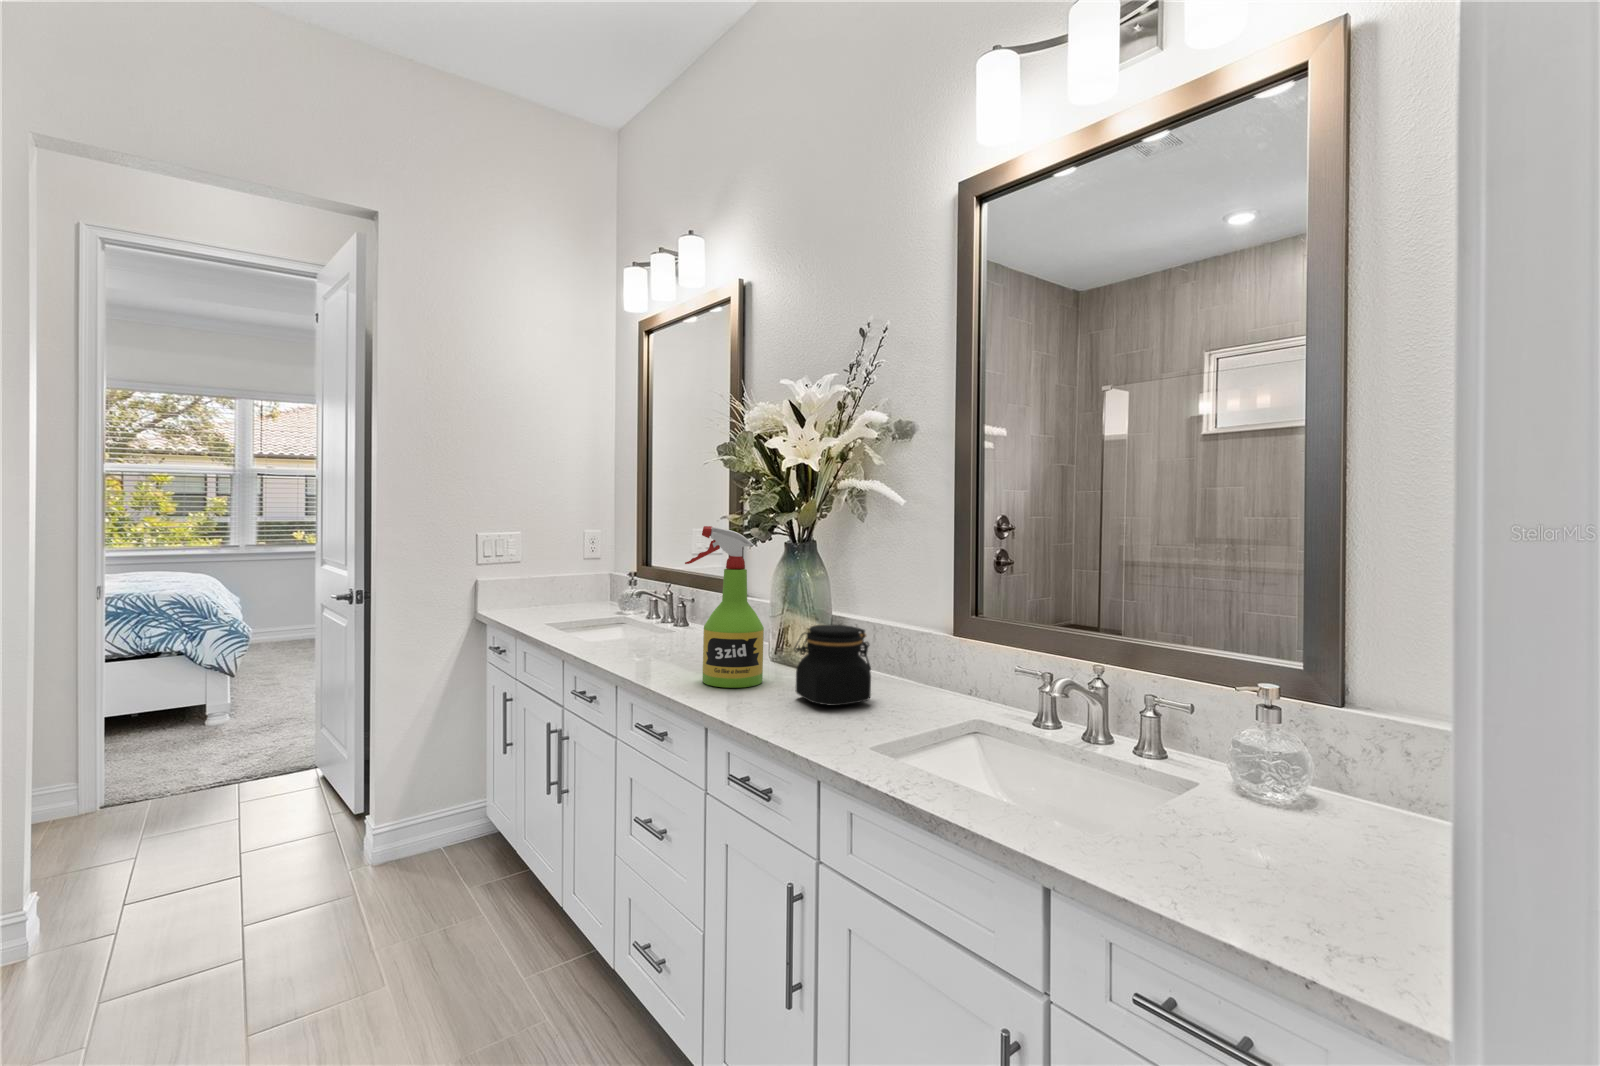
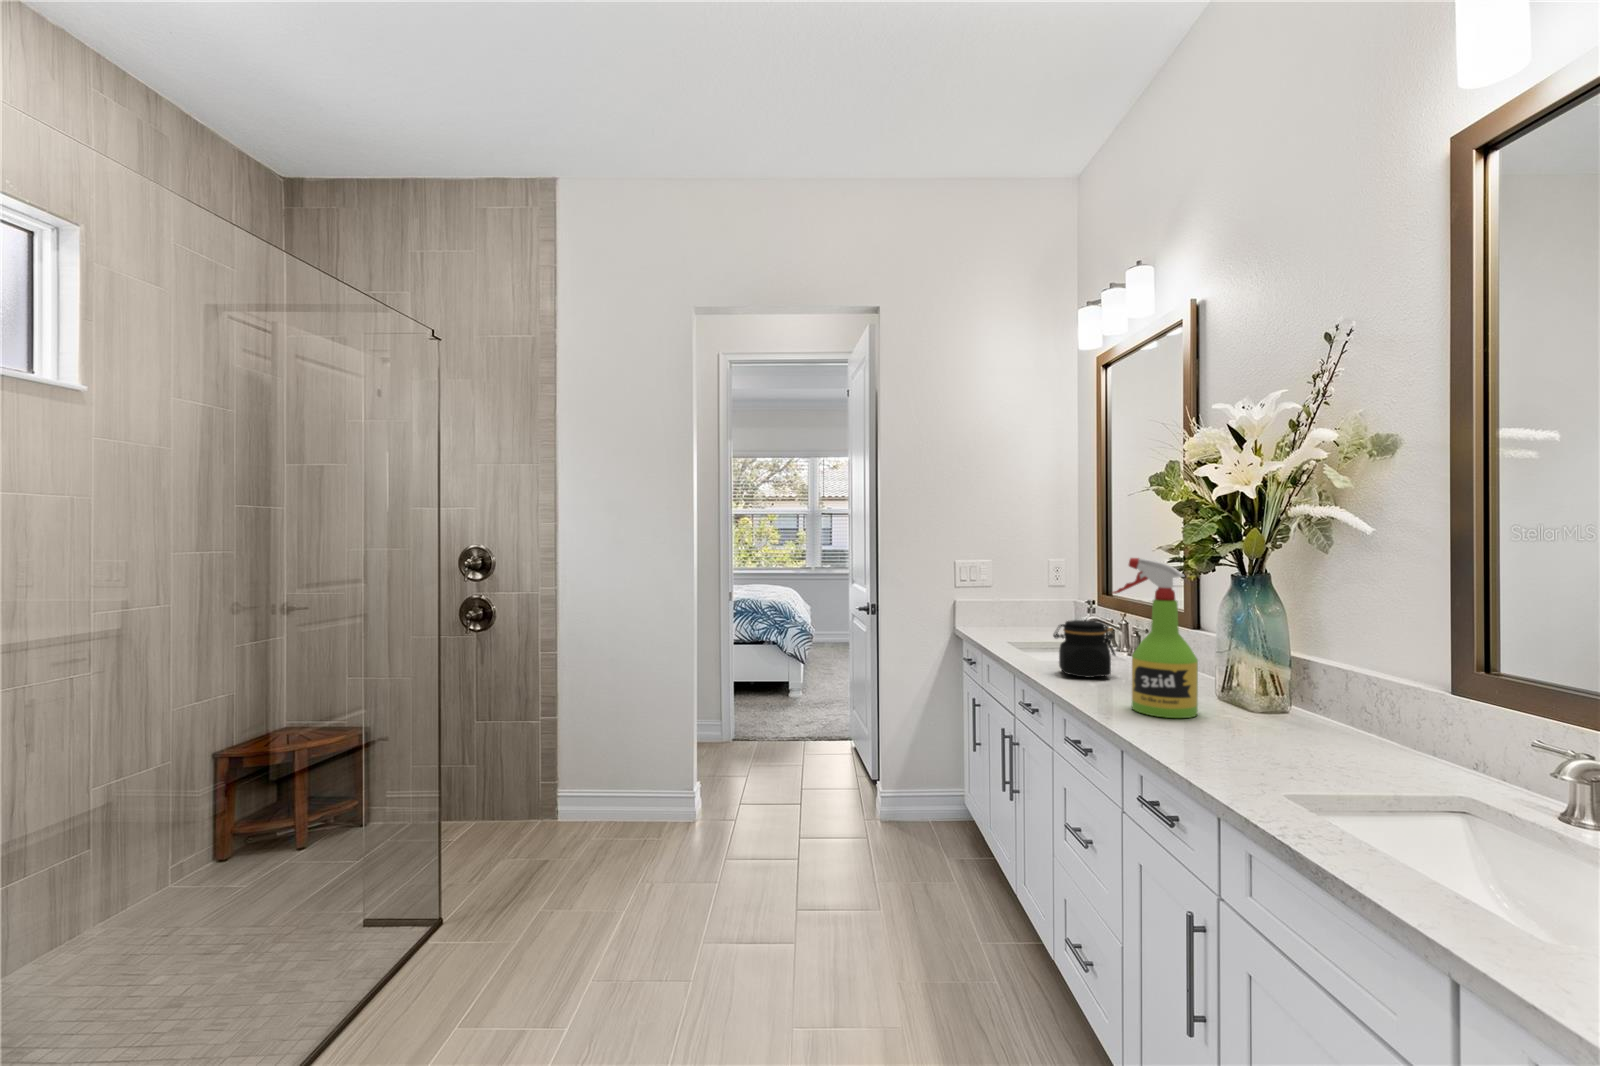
jar: present [794,625,871,706] -> present [1053,620,1115,678]

